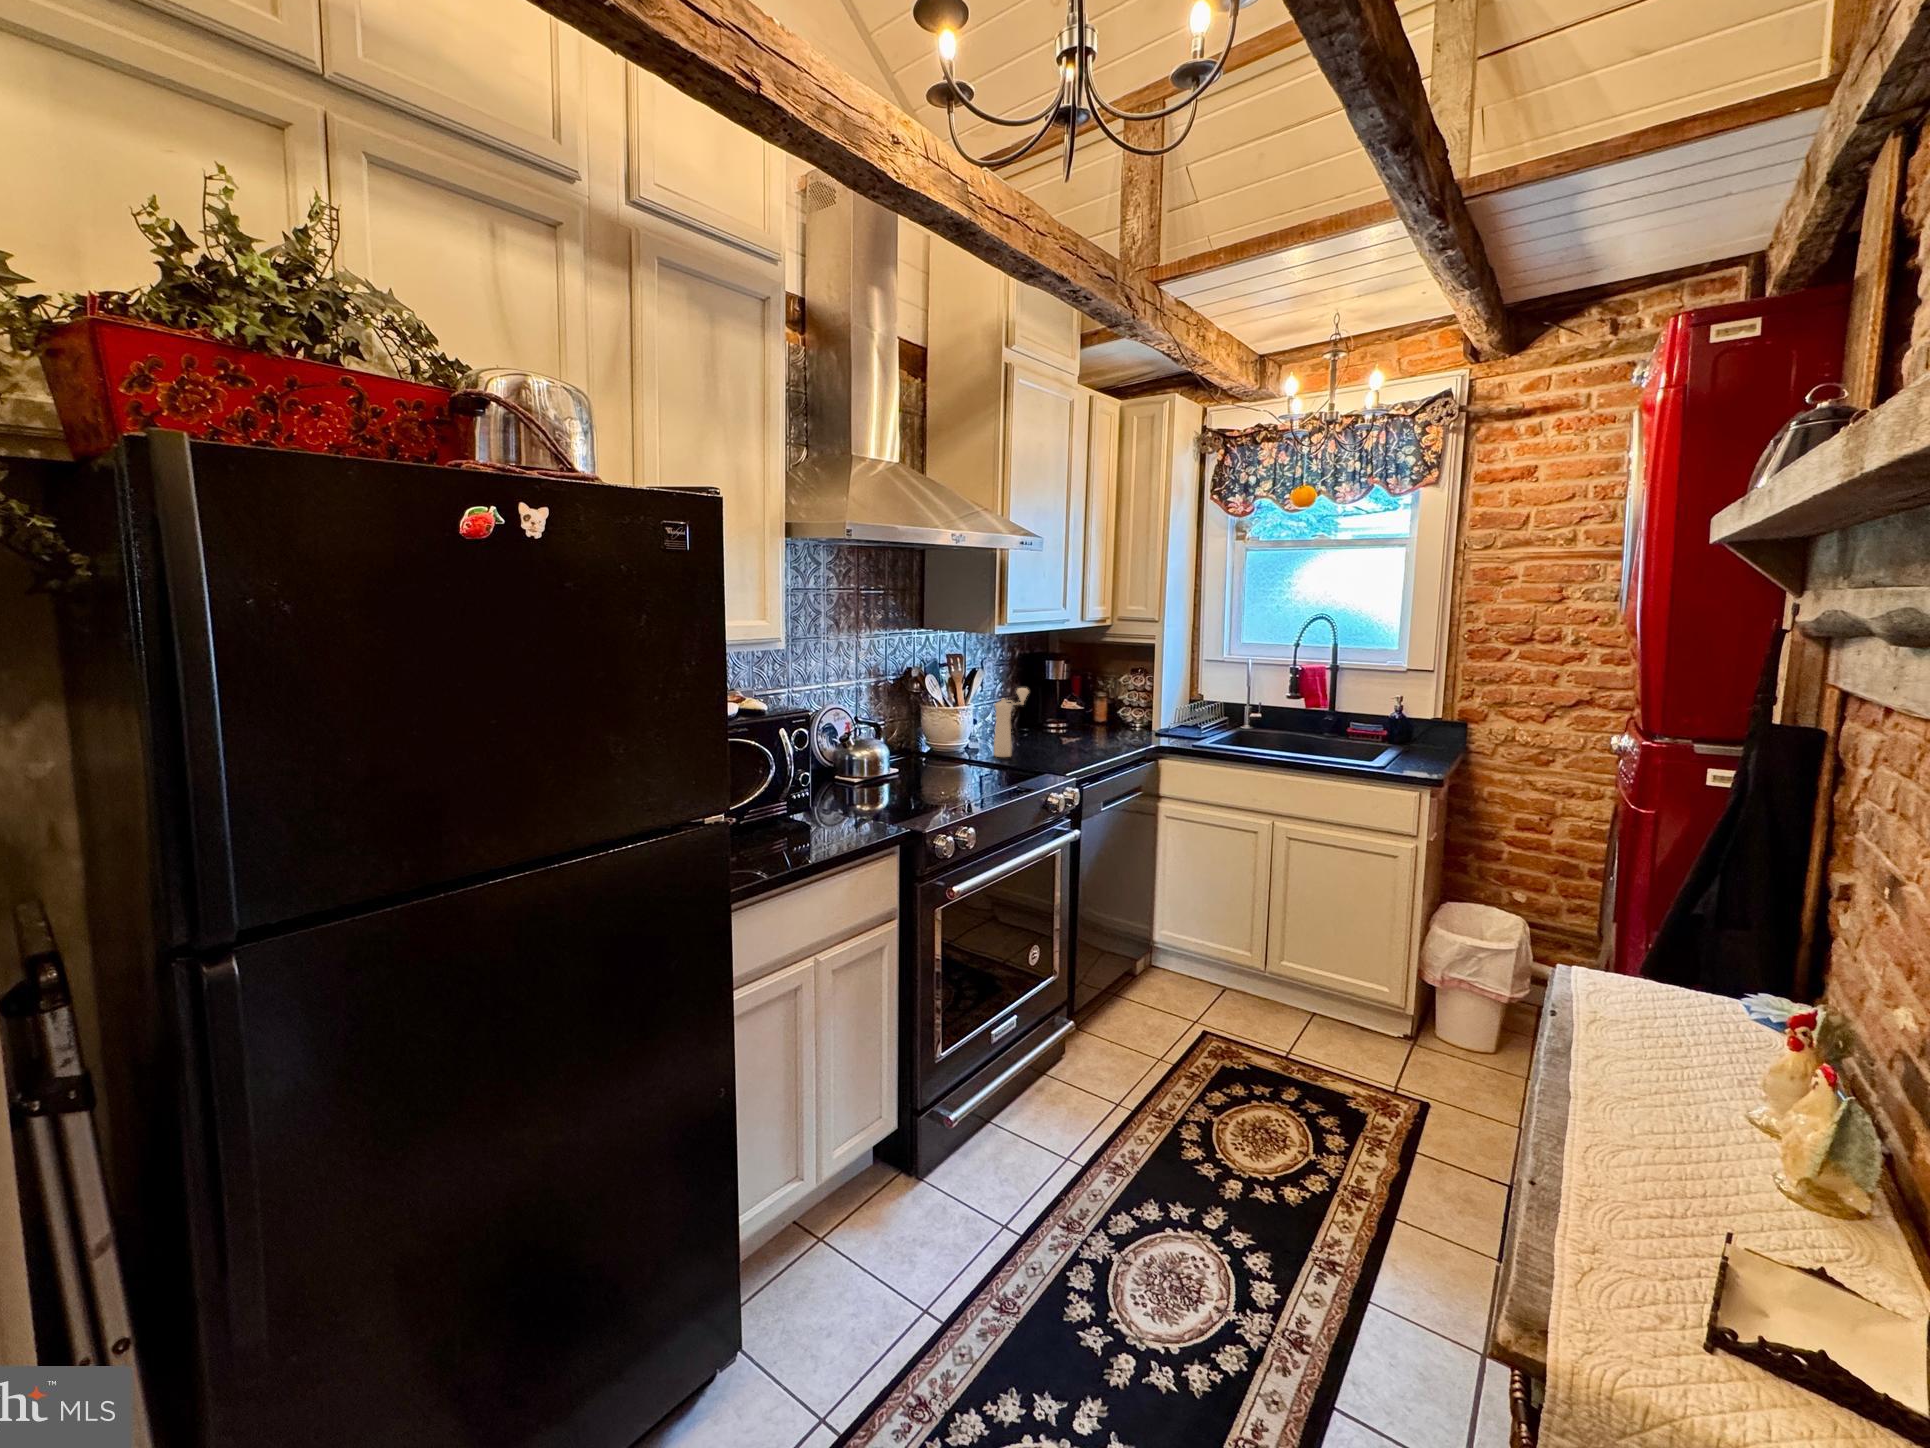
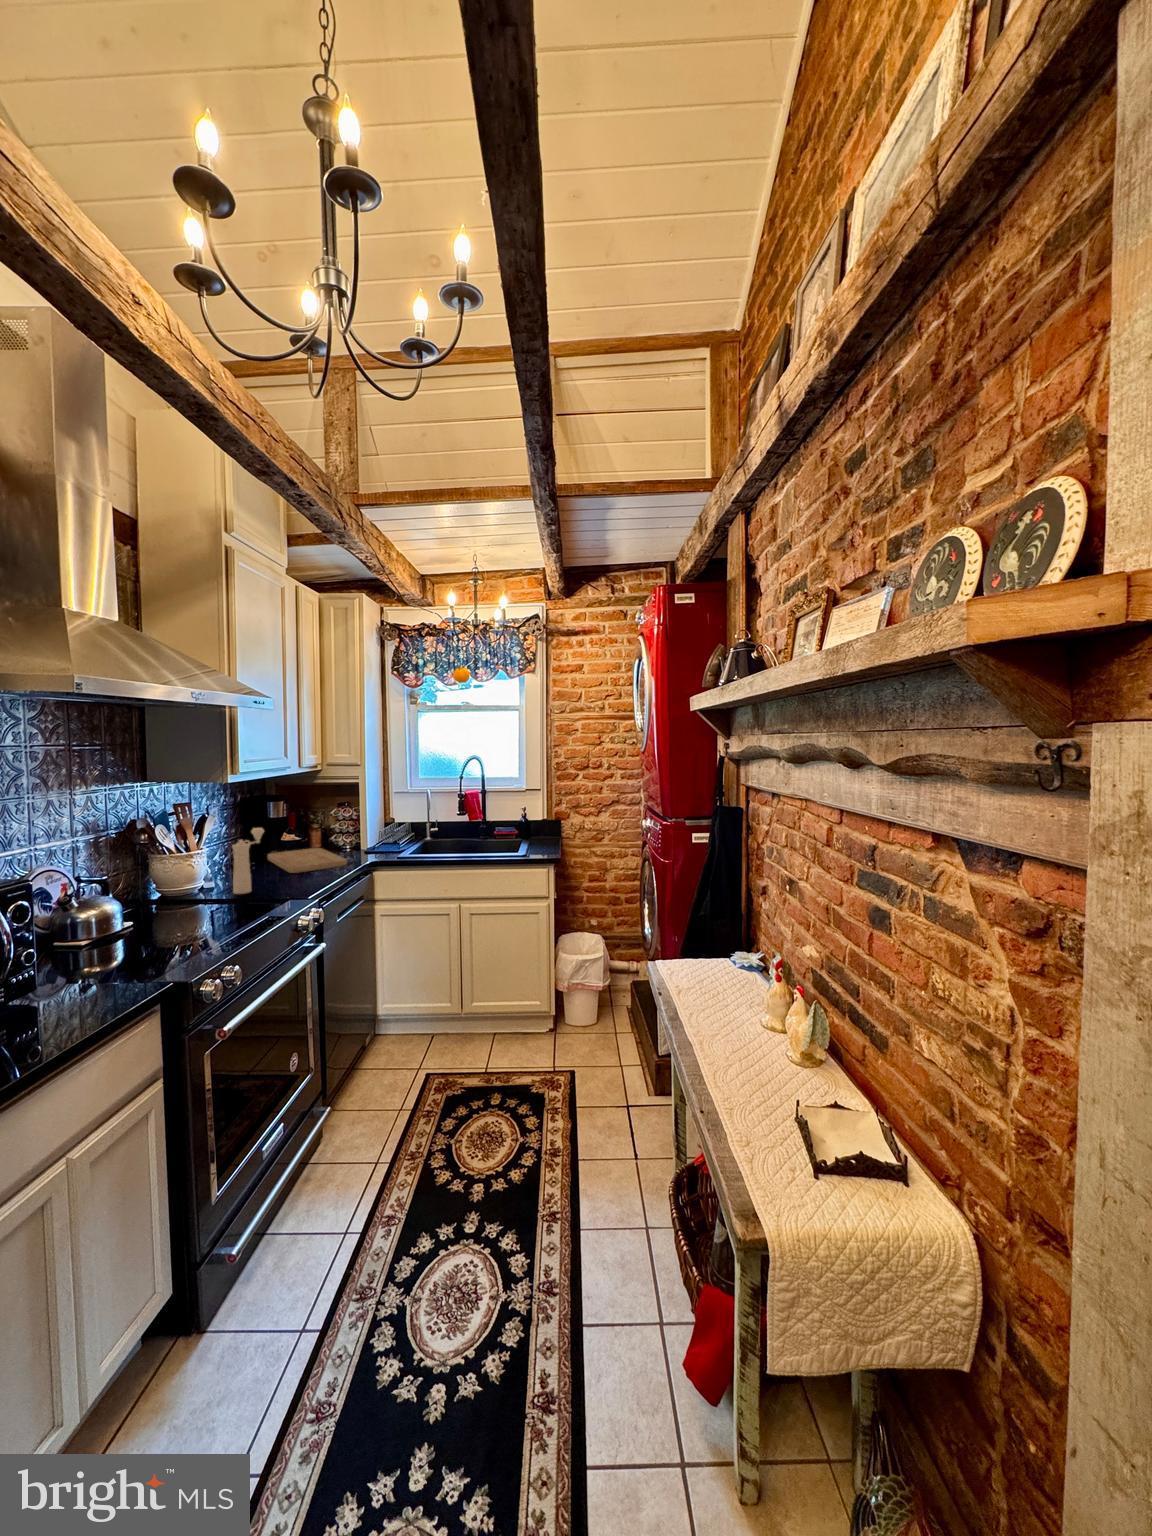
cutting board: none [1041,721,1122,745] -> present [268,848,347,873]

